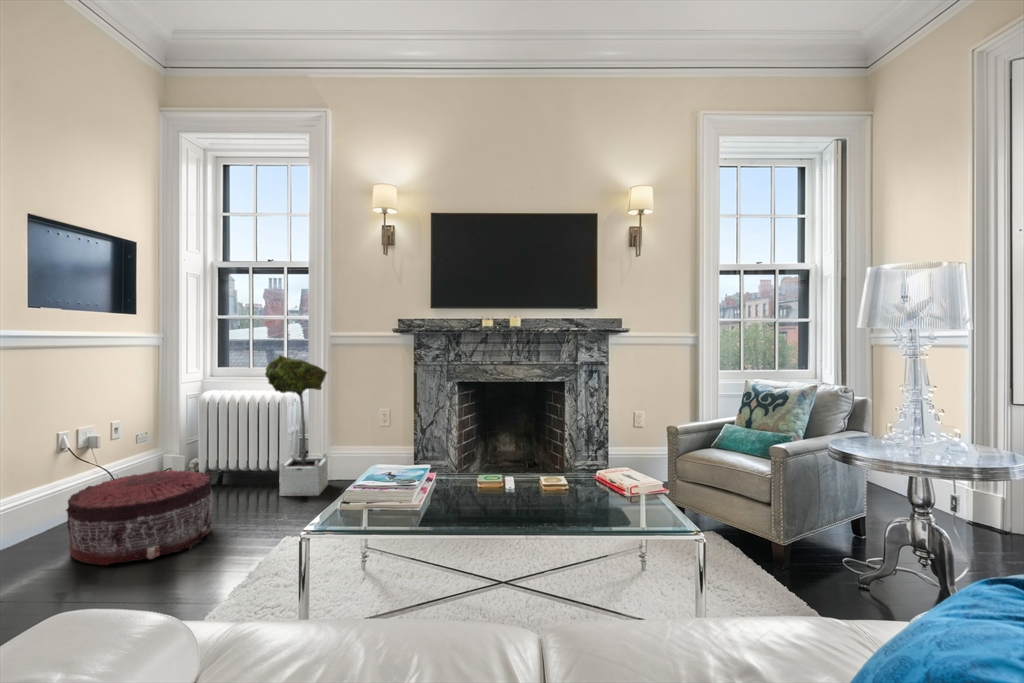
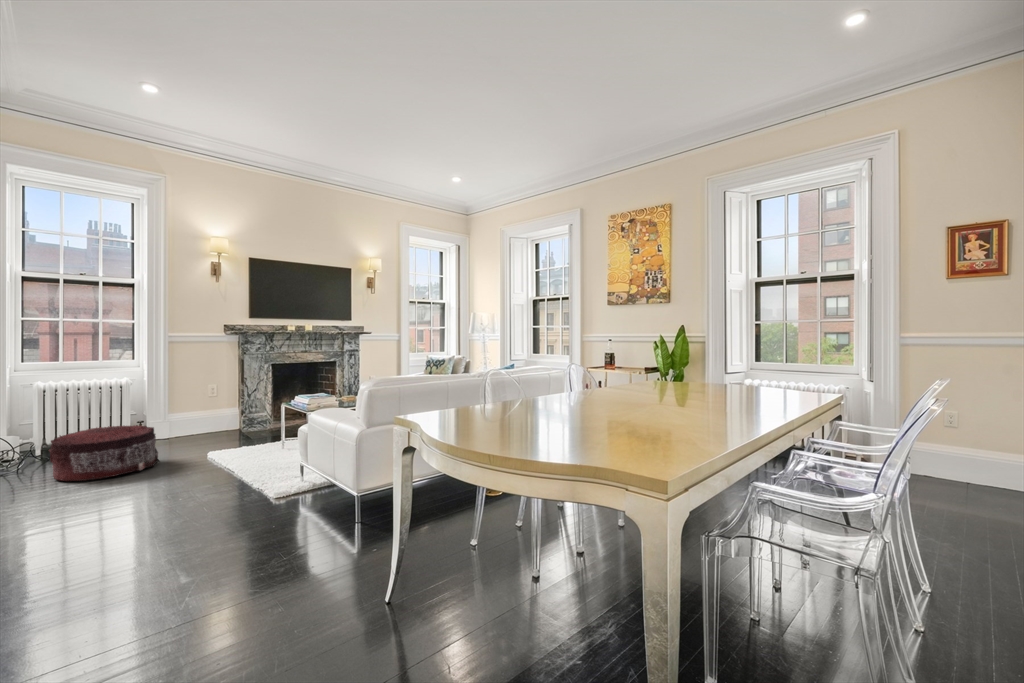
potted tree: present [265,355,328,496] -> none [135,349,186,447]

